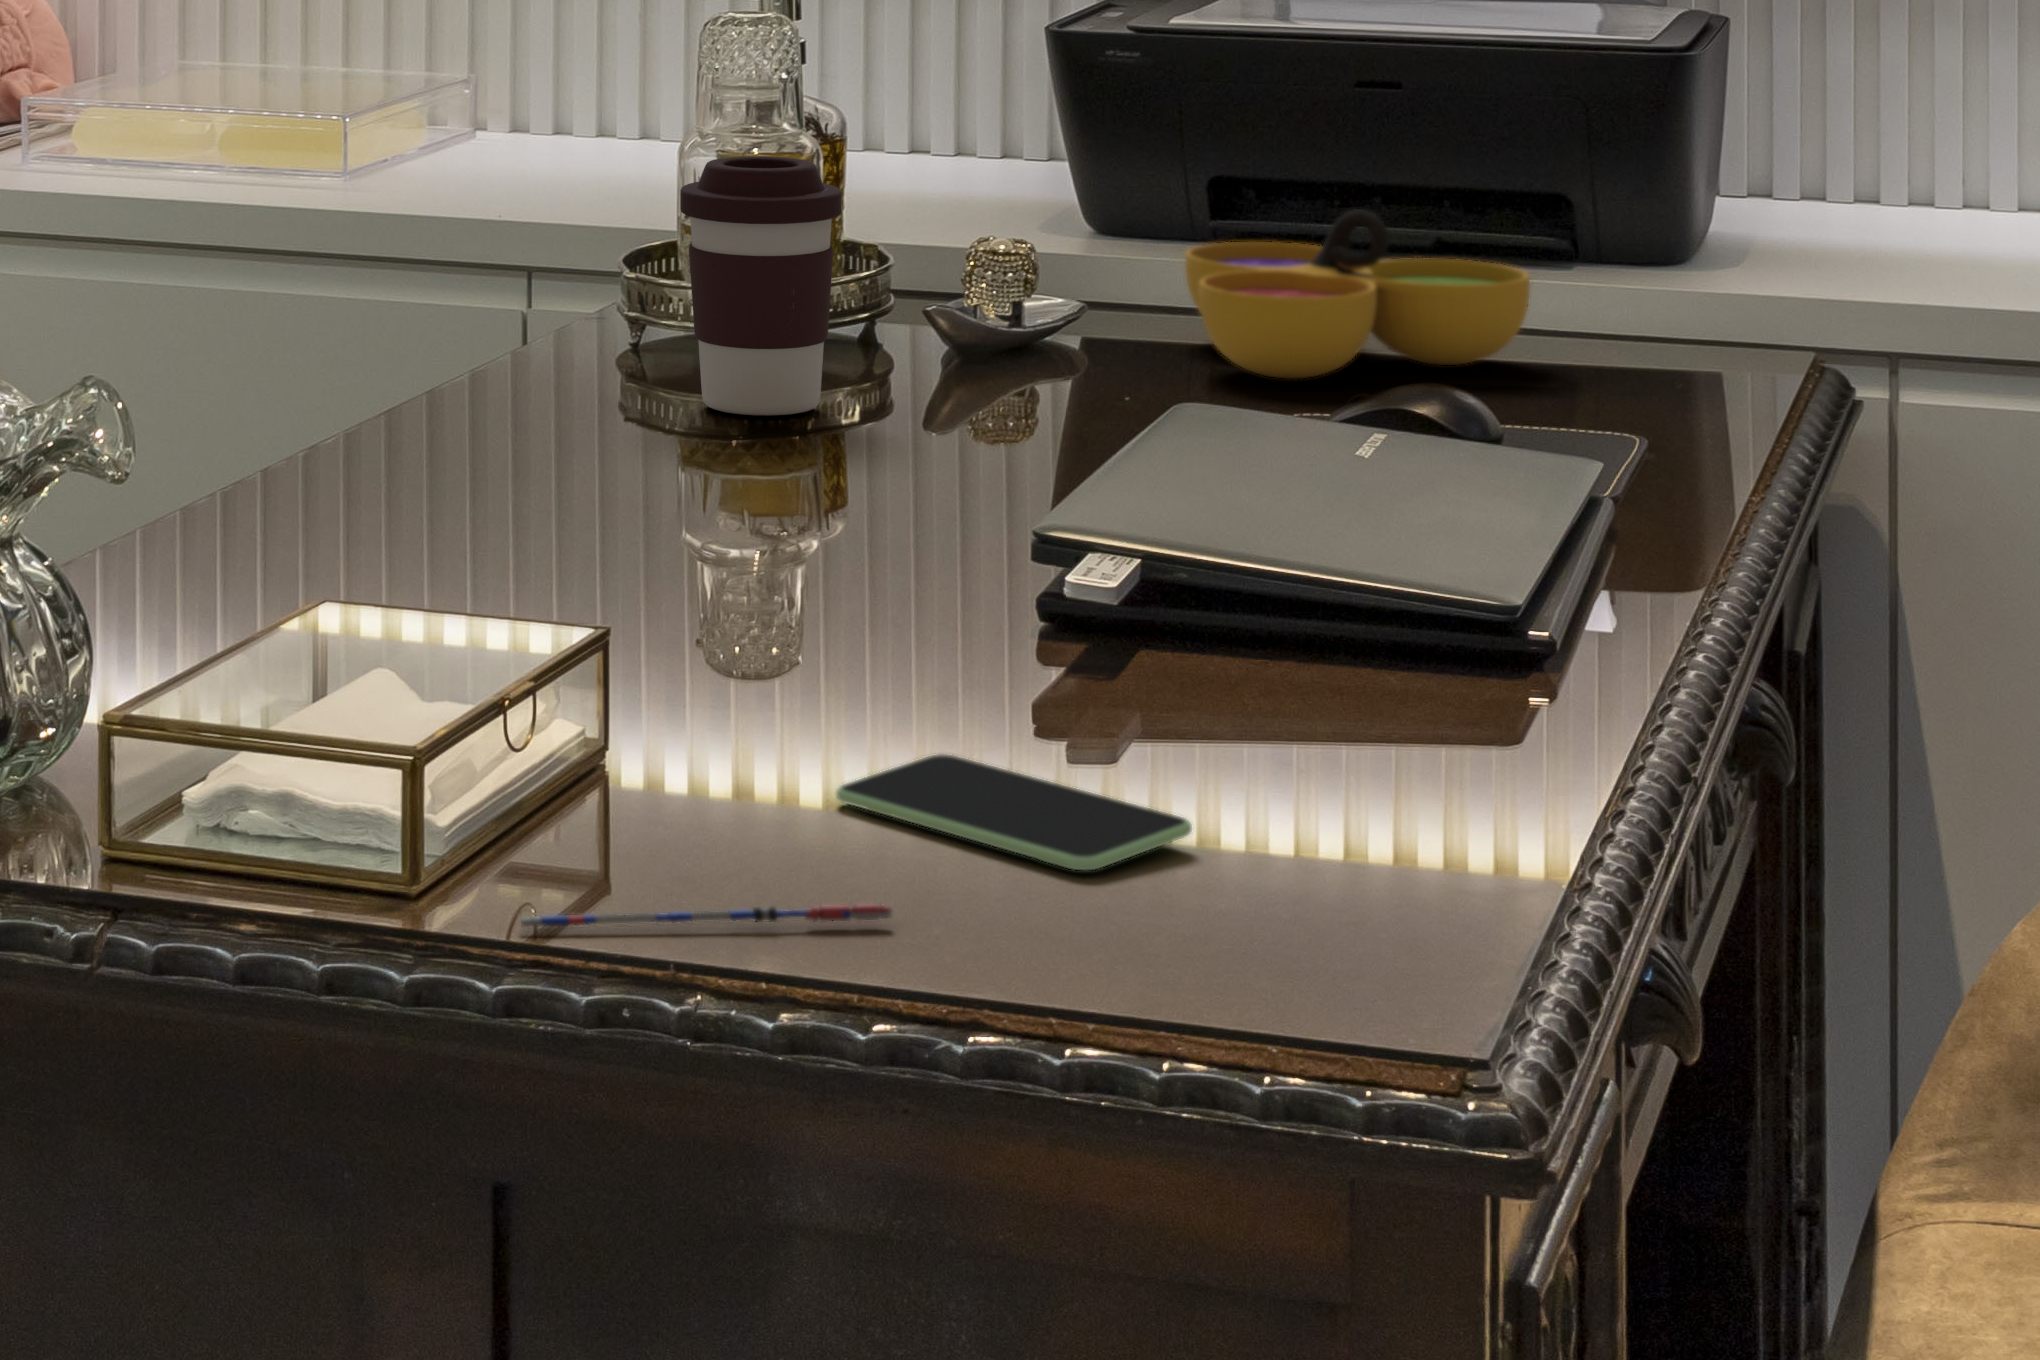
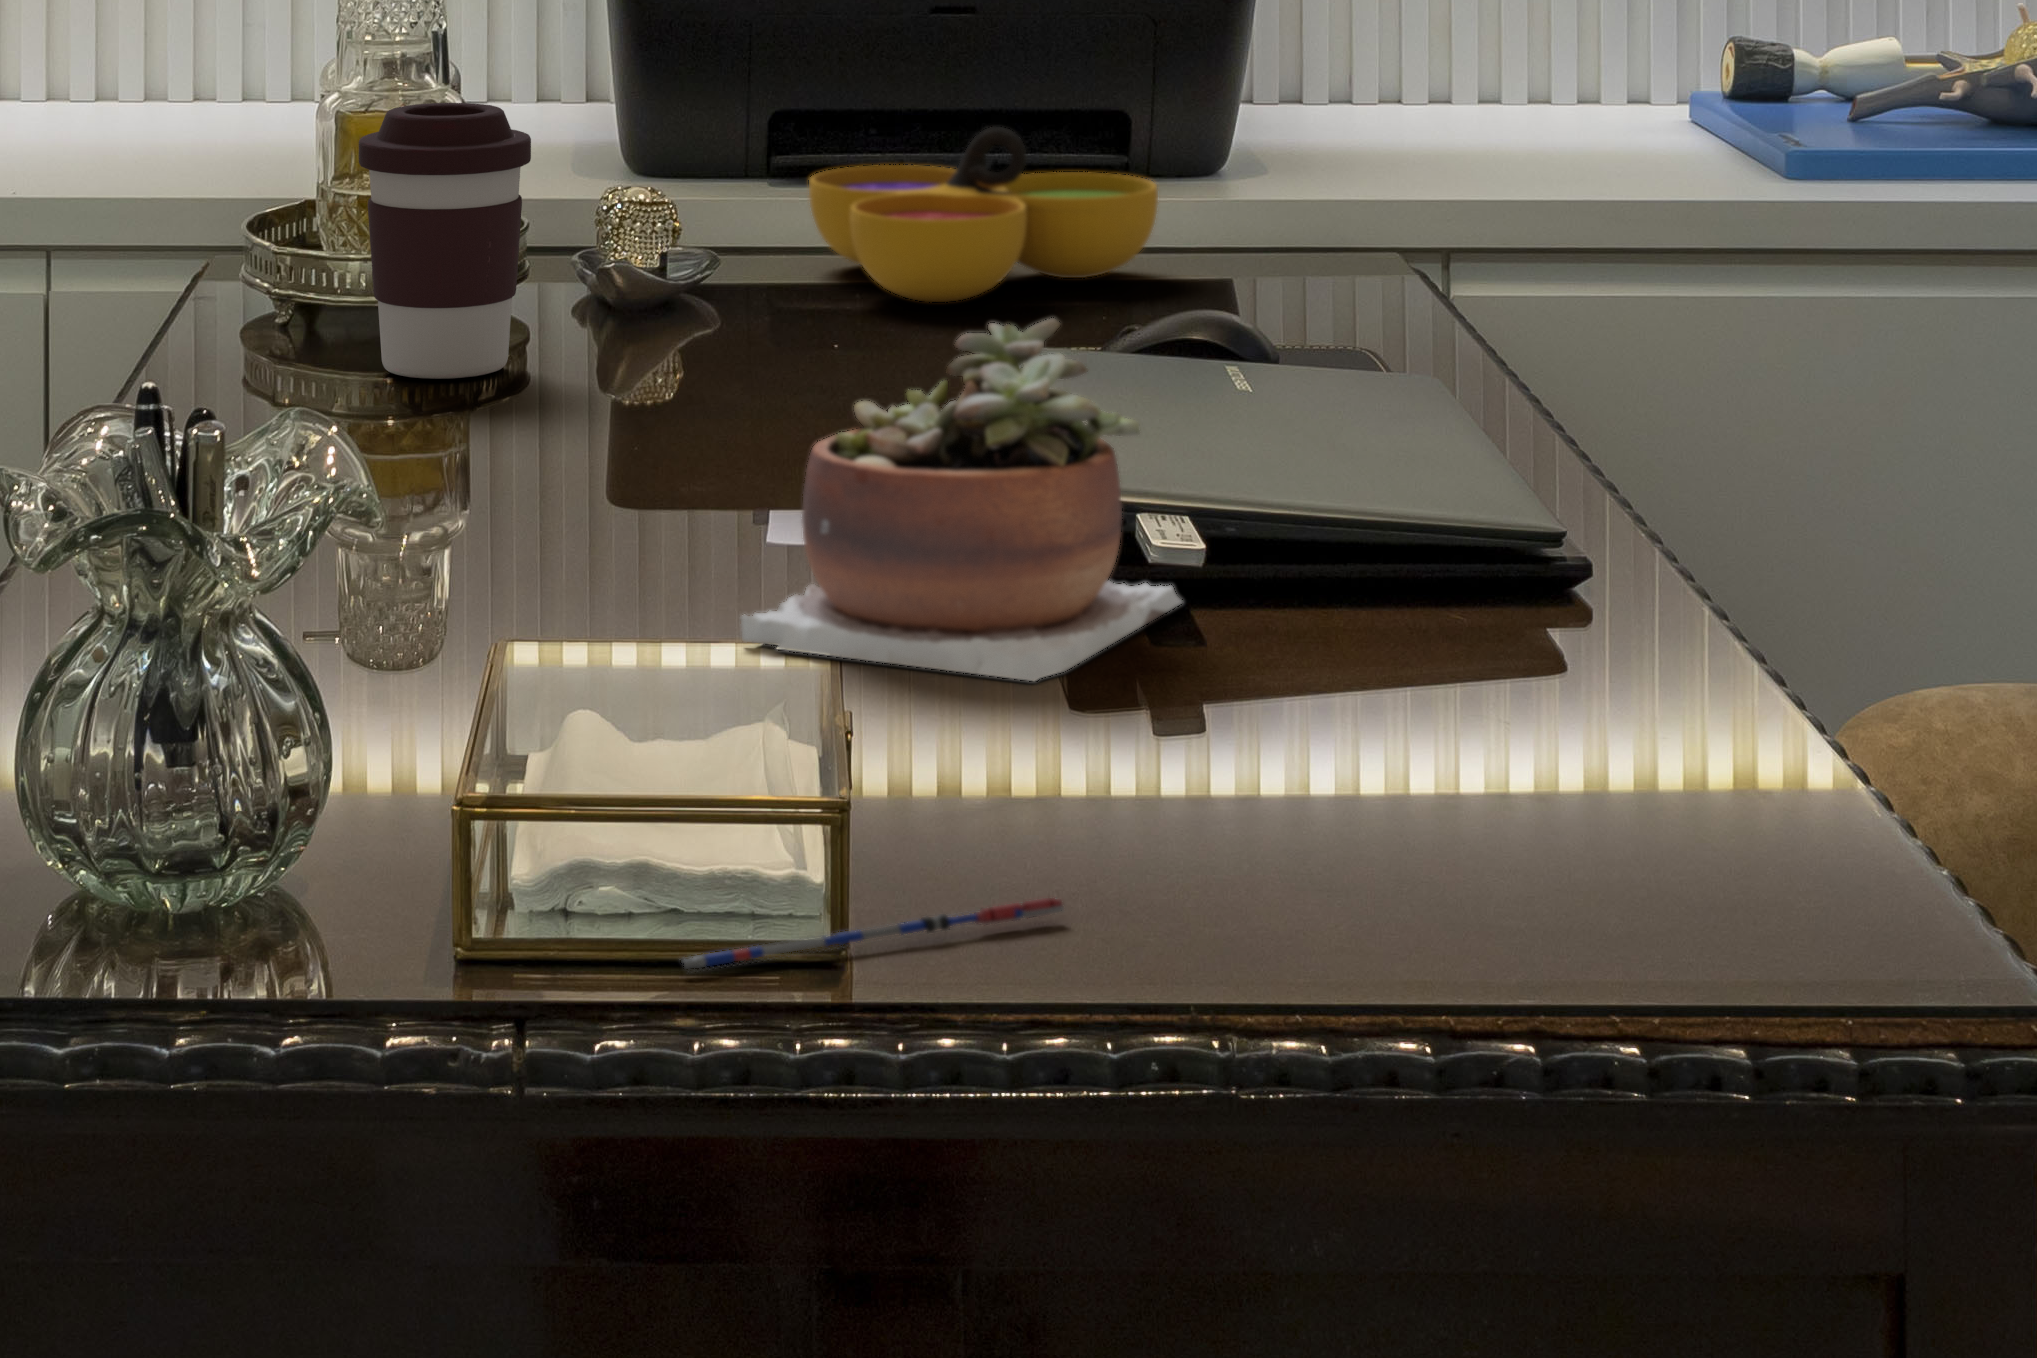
succulent plant: none [815,385,1262,725] -> present [741,319,1182,681]
smartphone: present [836,754,1192,870] -> none [889,726,1284,836]

